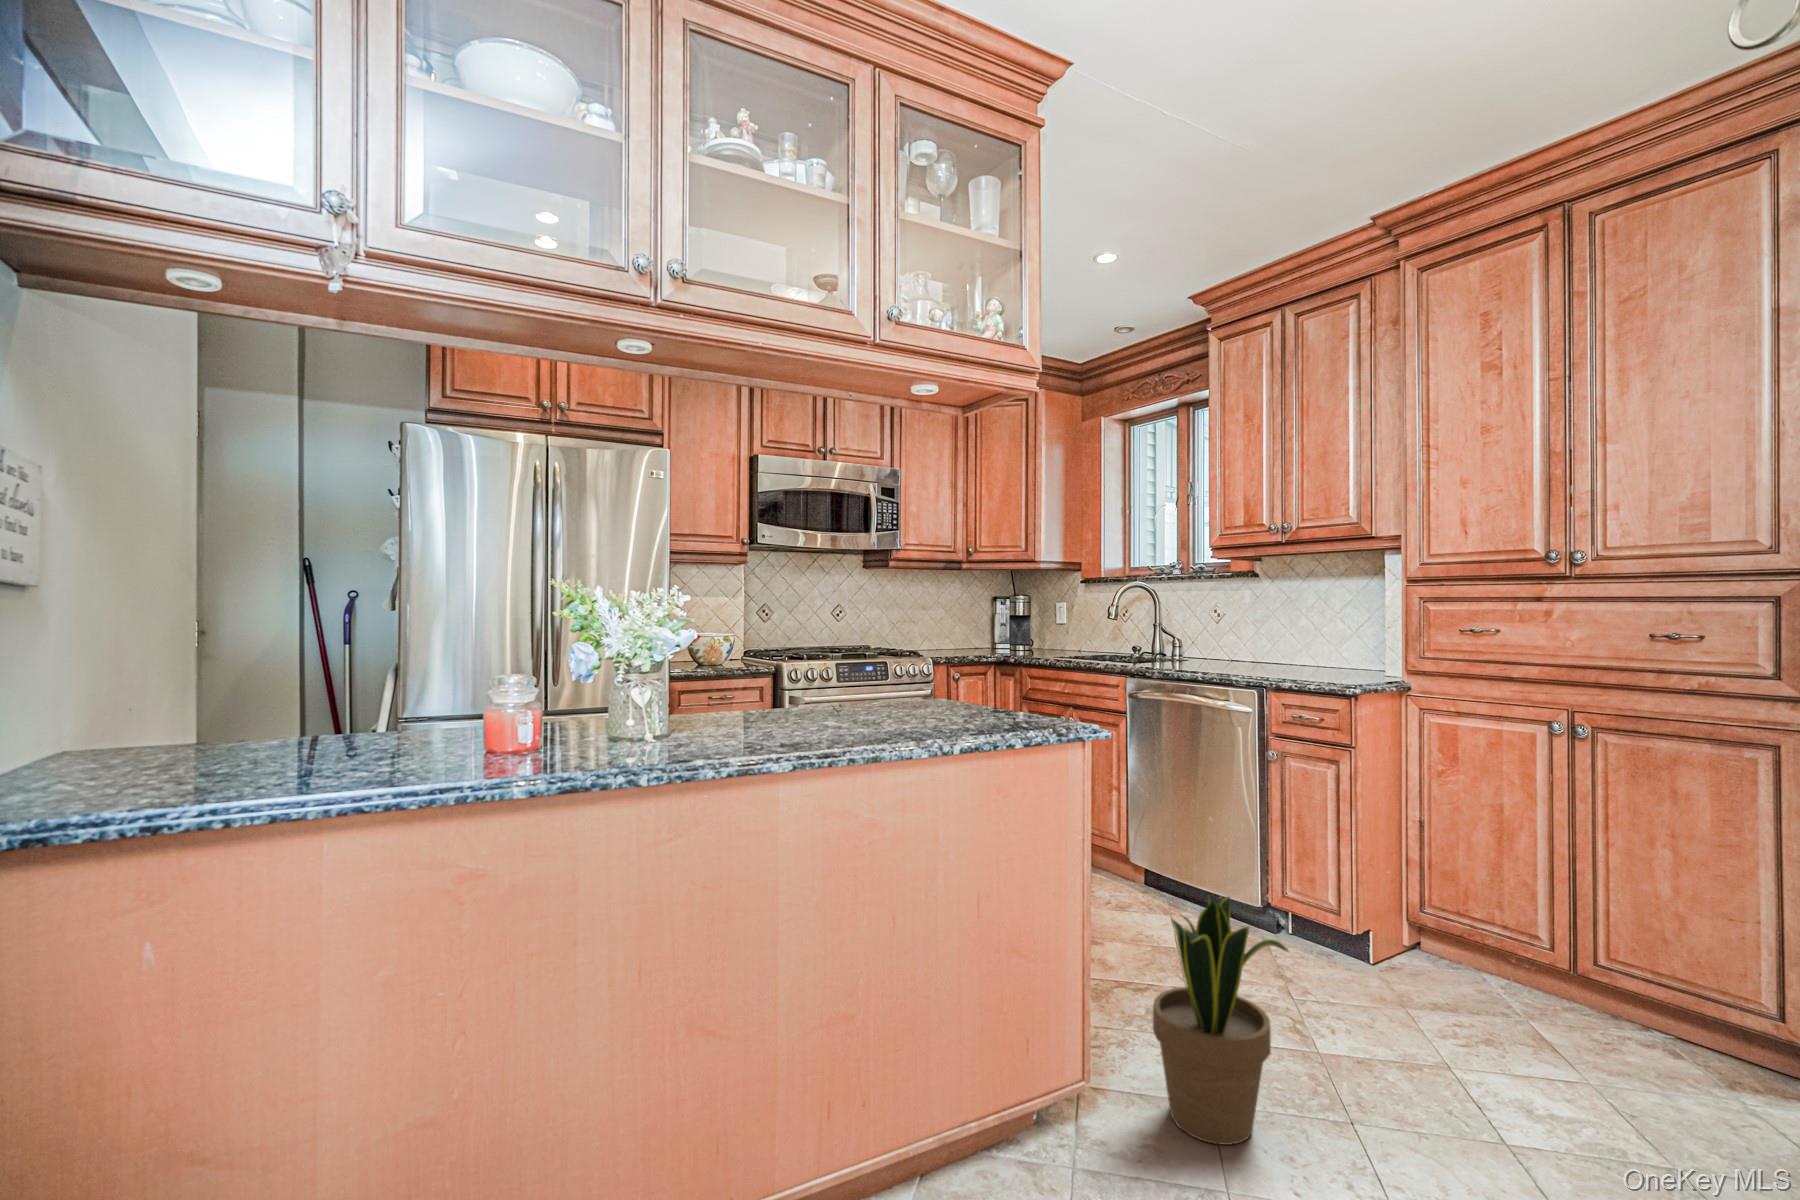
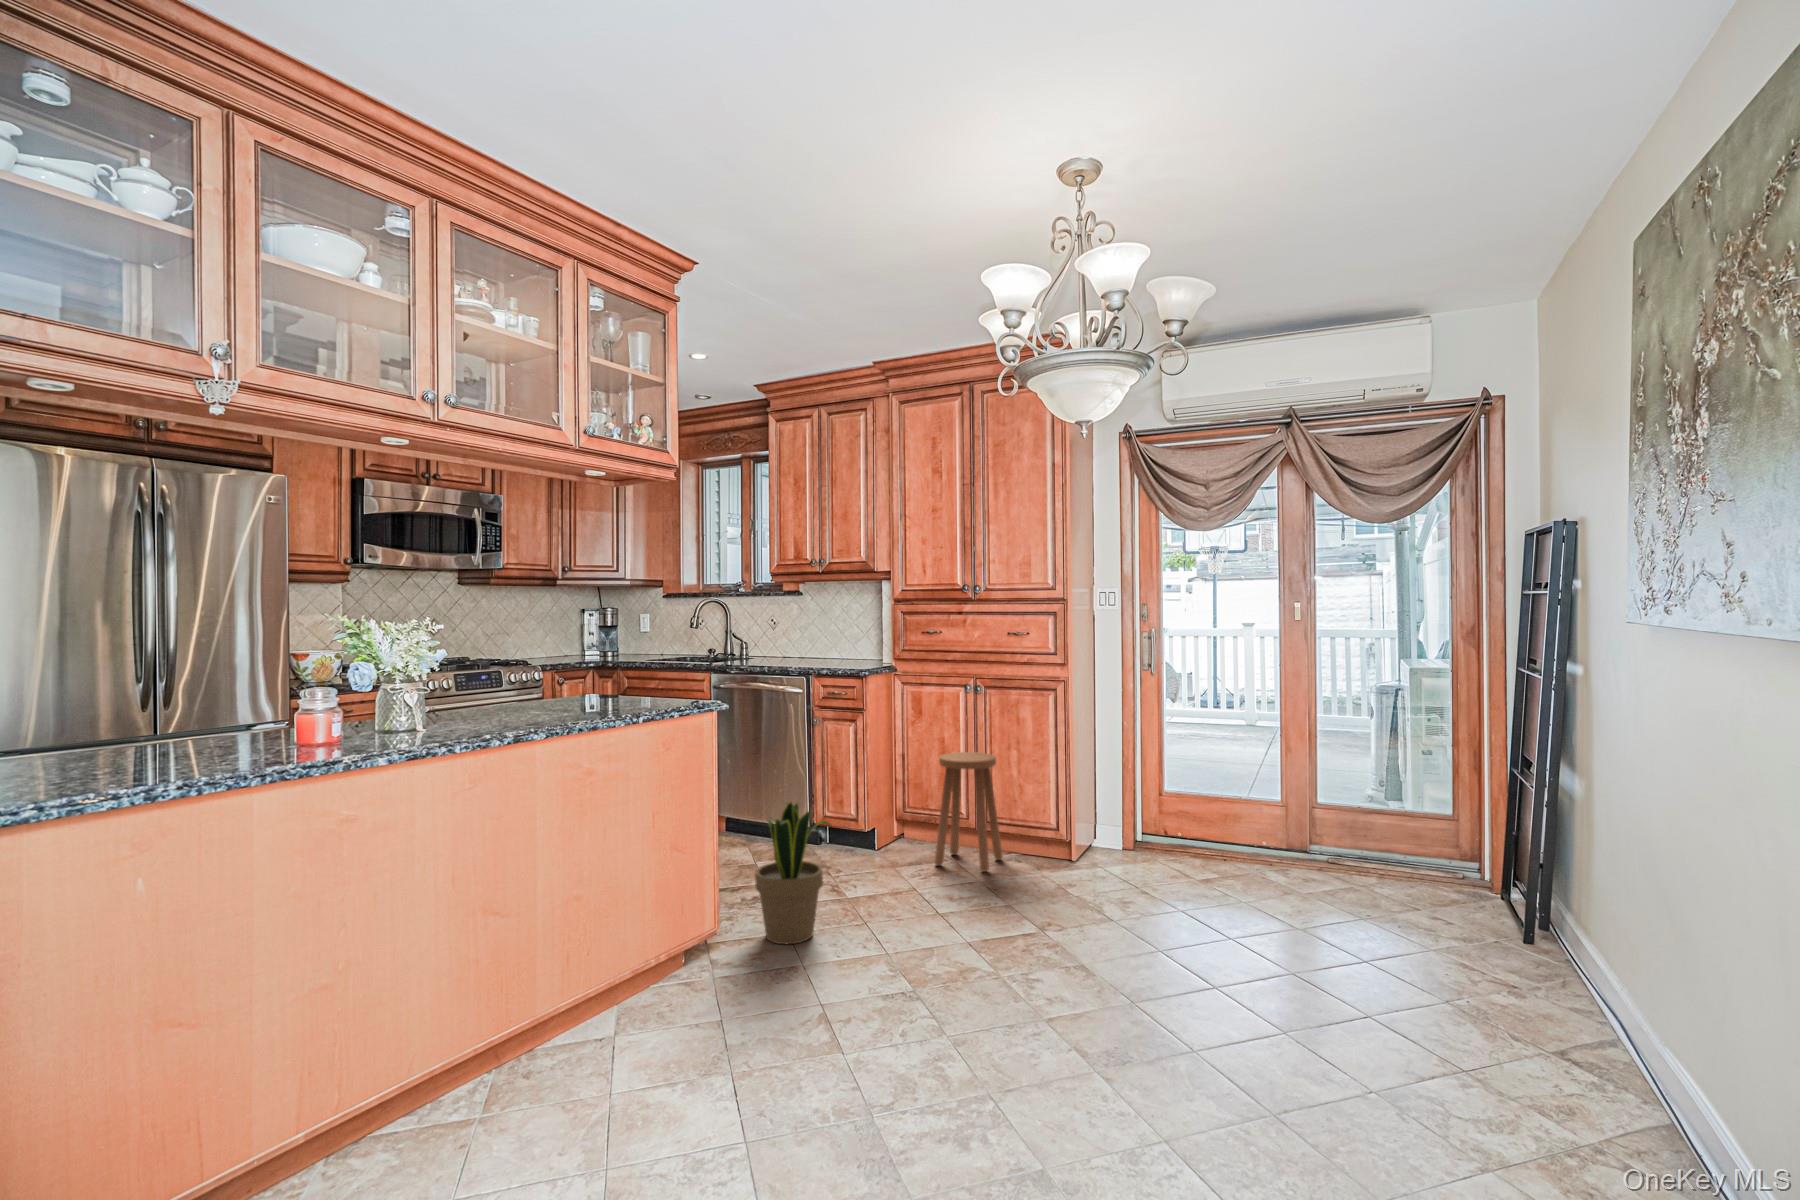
stool: none [1486,834,1635,1064] -> present [934,752,1003,872]

